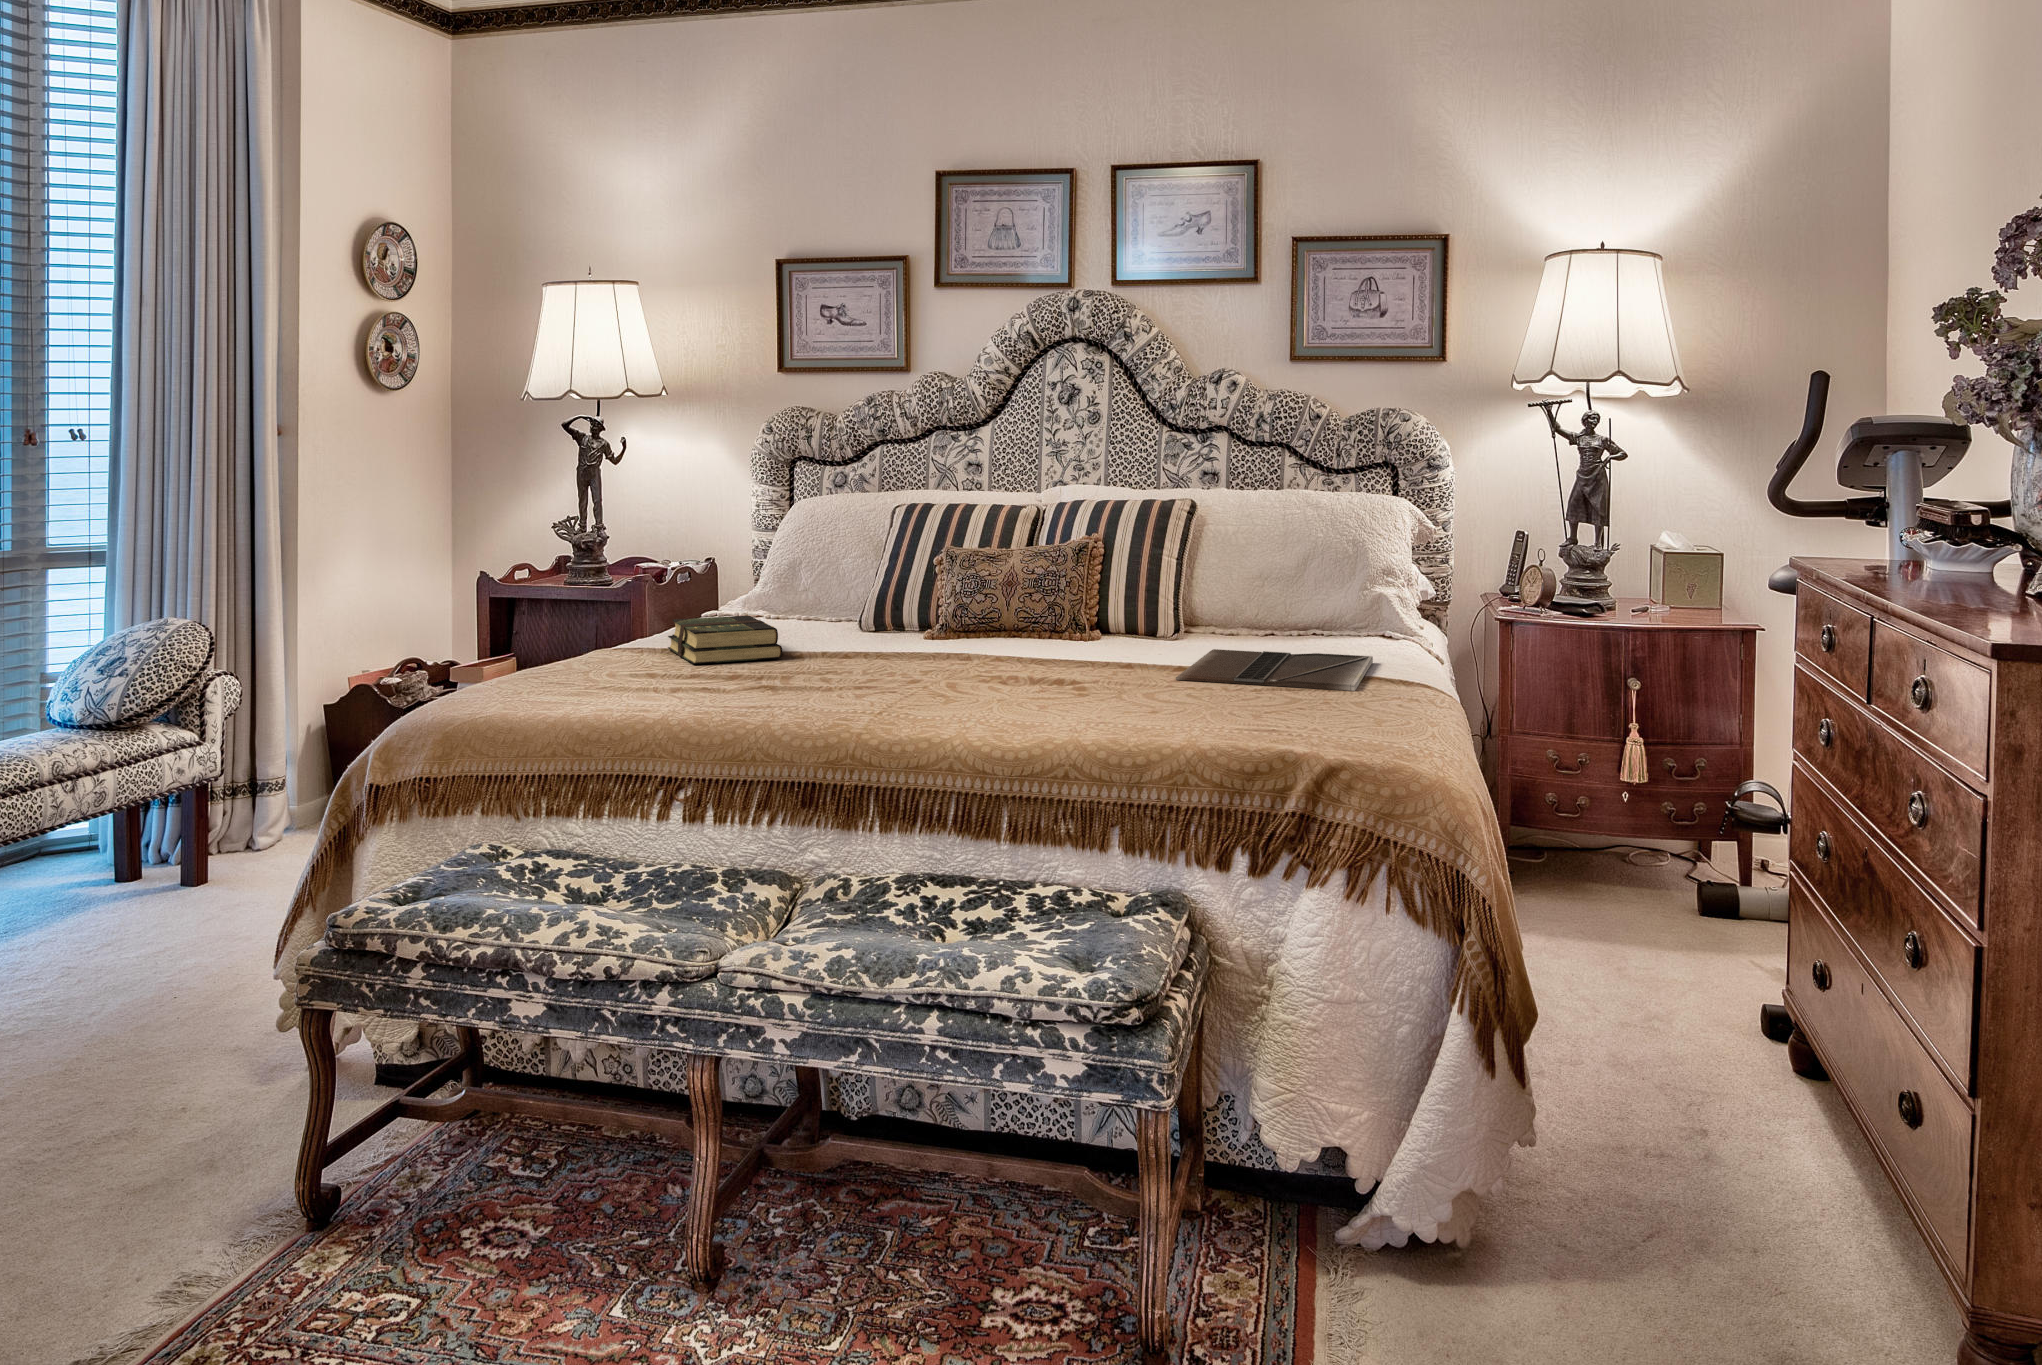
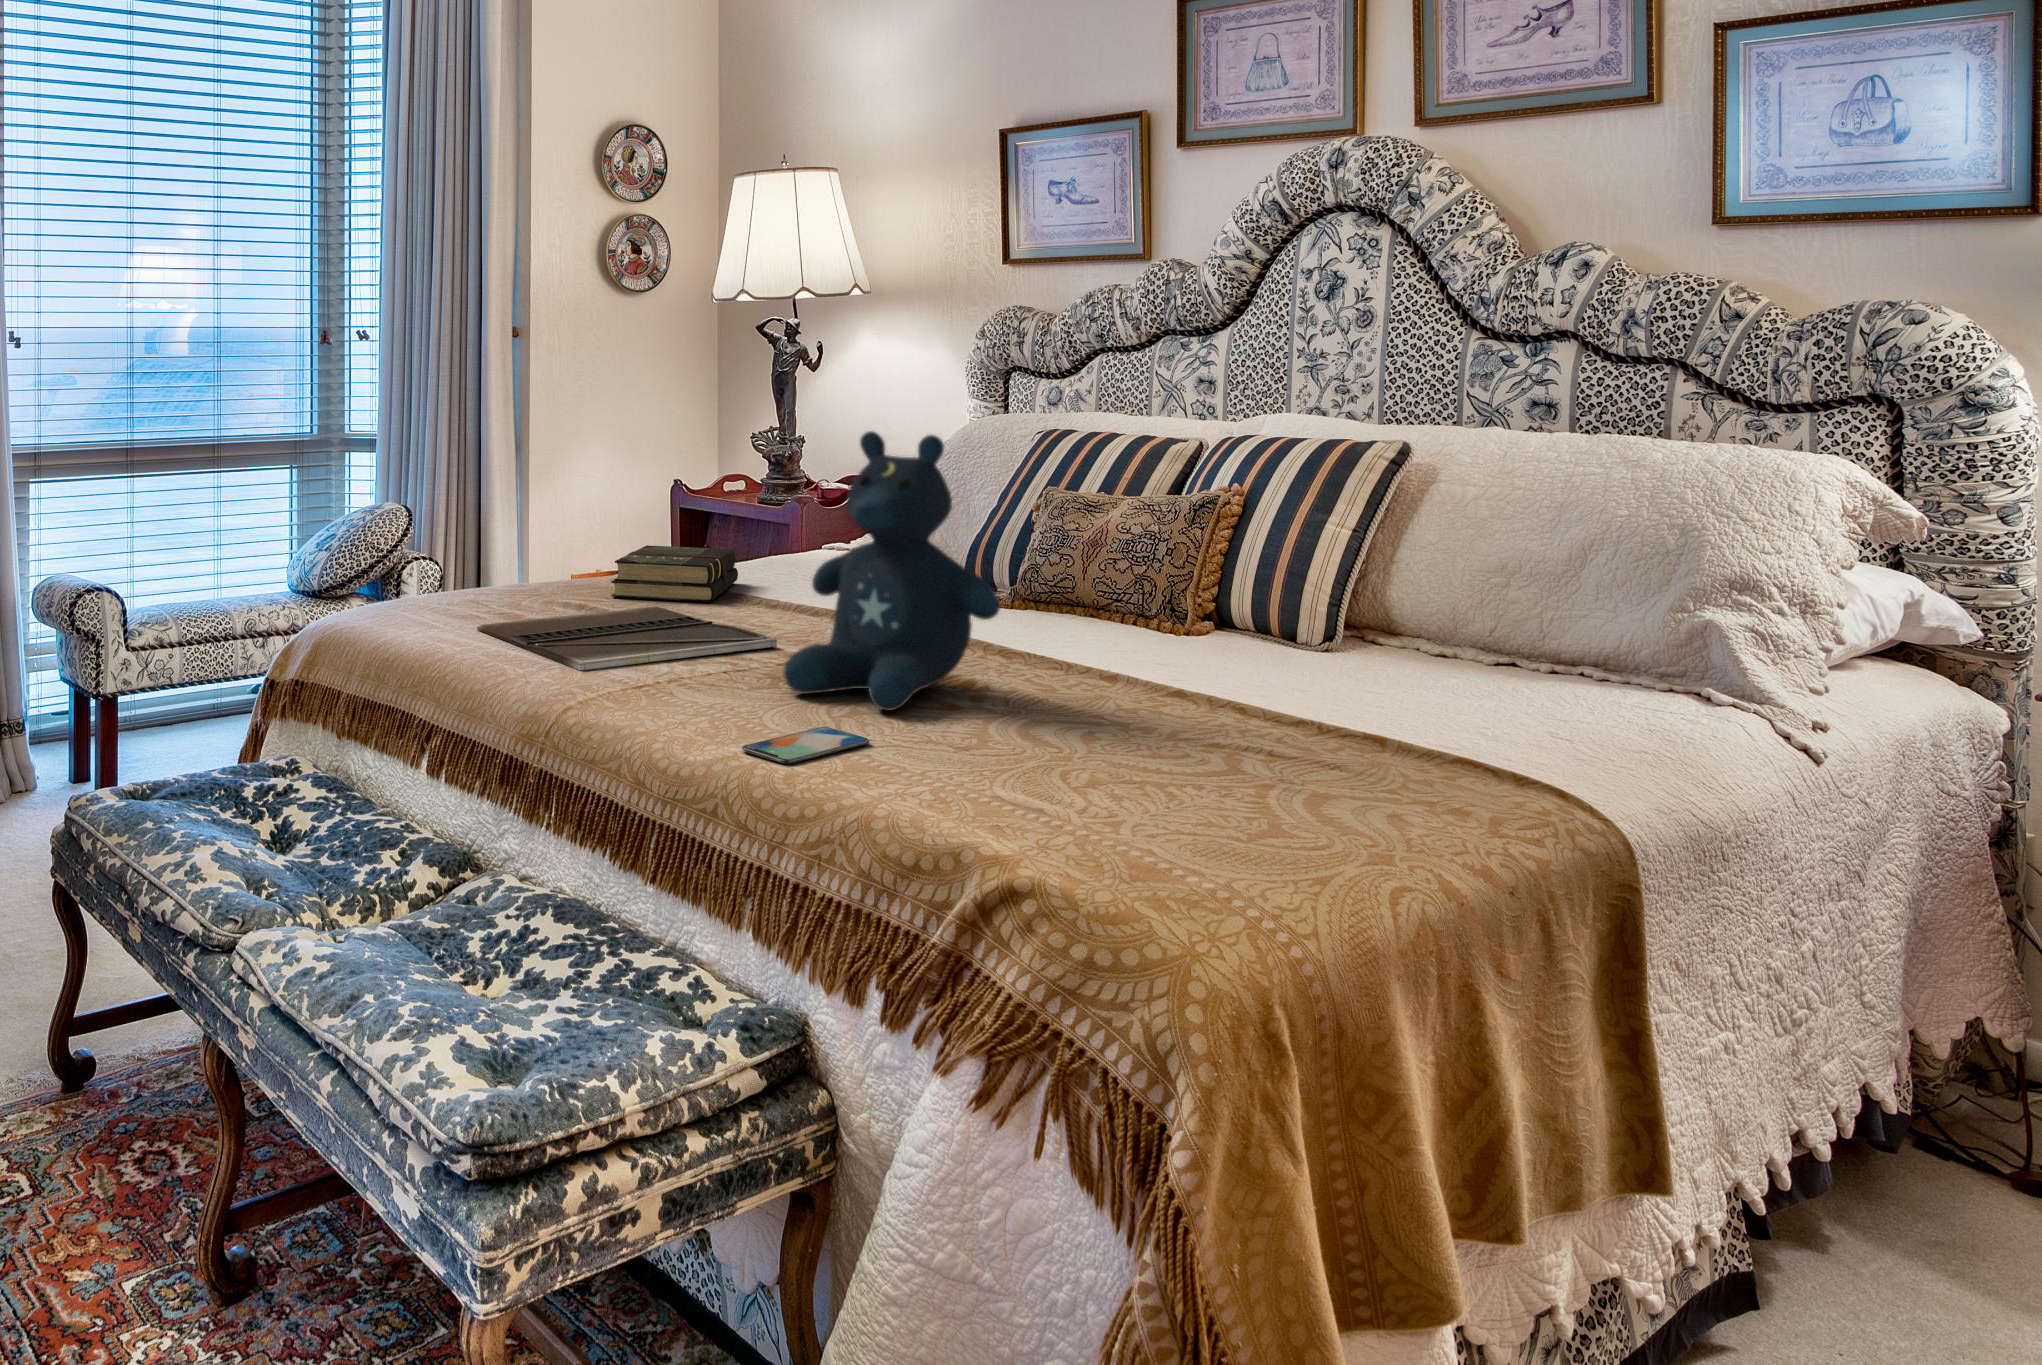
stuffed bear: none [986,503,1142,704] -> present [783,431,1000,711]
laptop: present [1176,649,1373,691] -> present [477,607,777,671]
smartphone: none [1095,716,1149,739] -> present [742,727,869,763]

